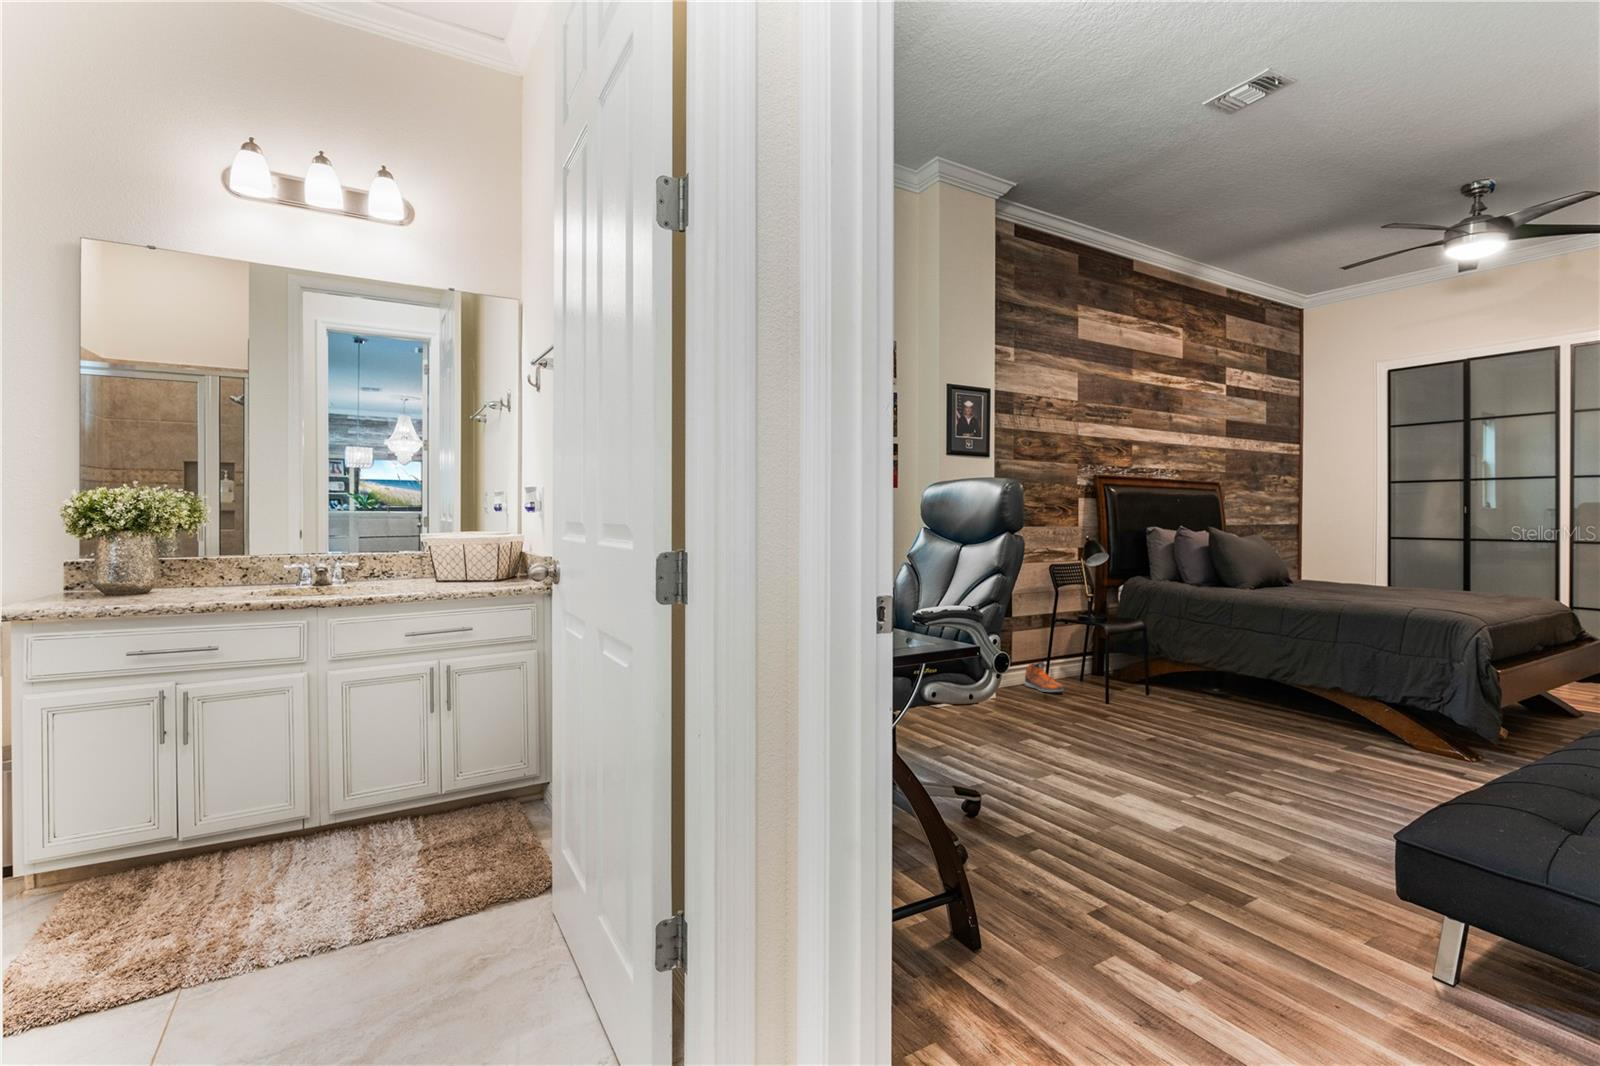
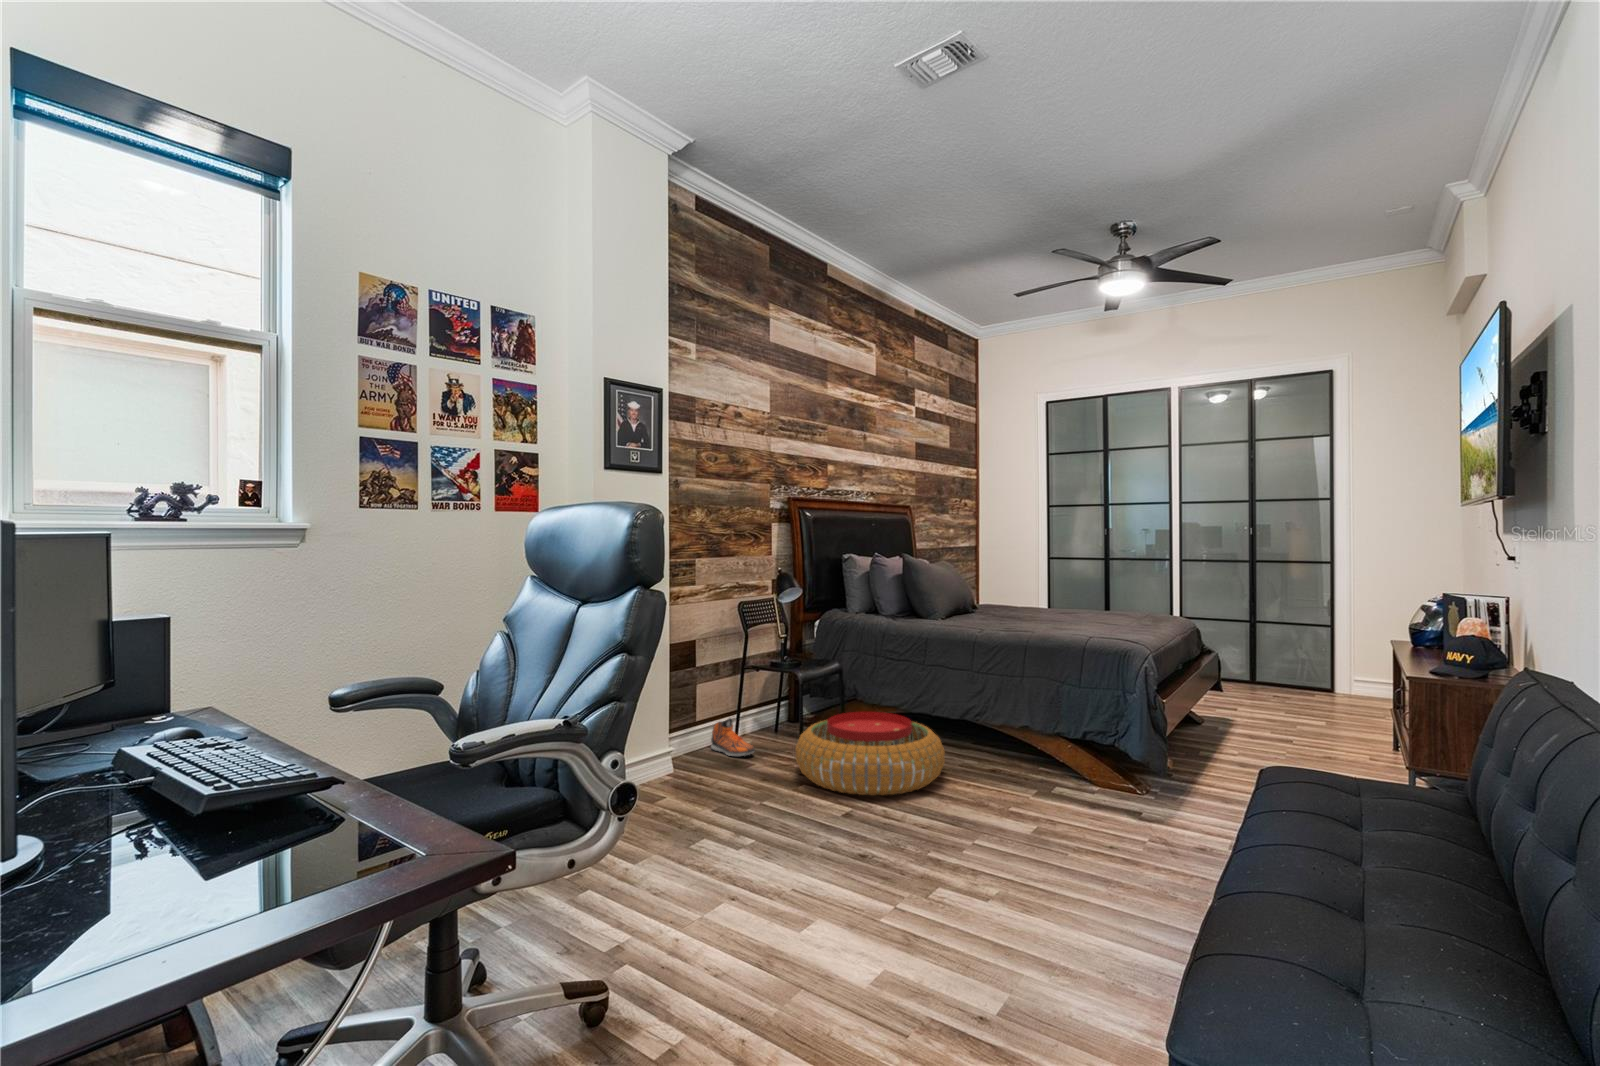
pouf: none [1102,662,1248,731] -> present [796,712,945,795]

